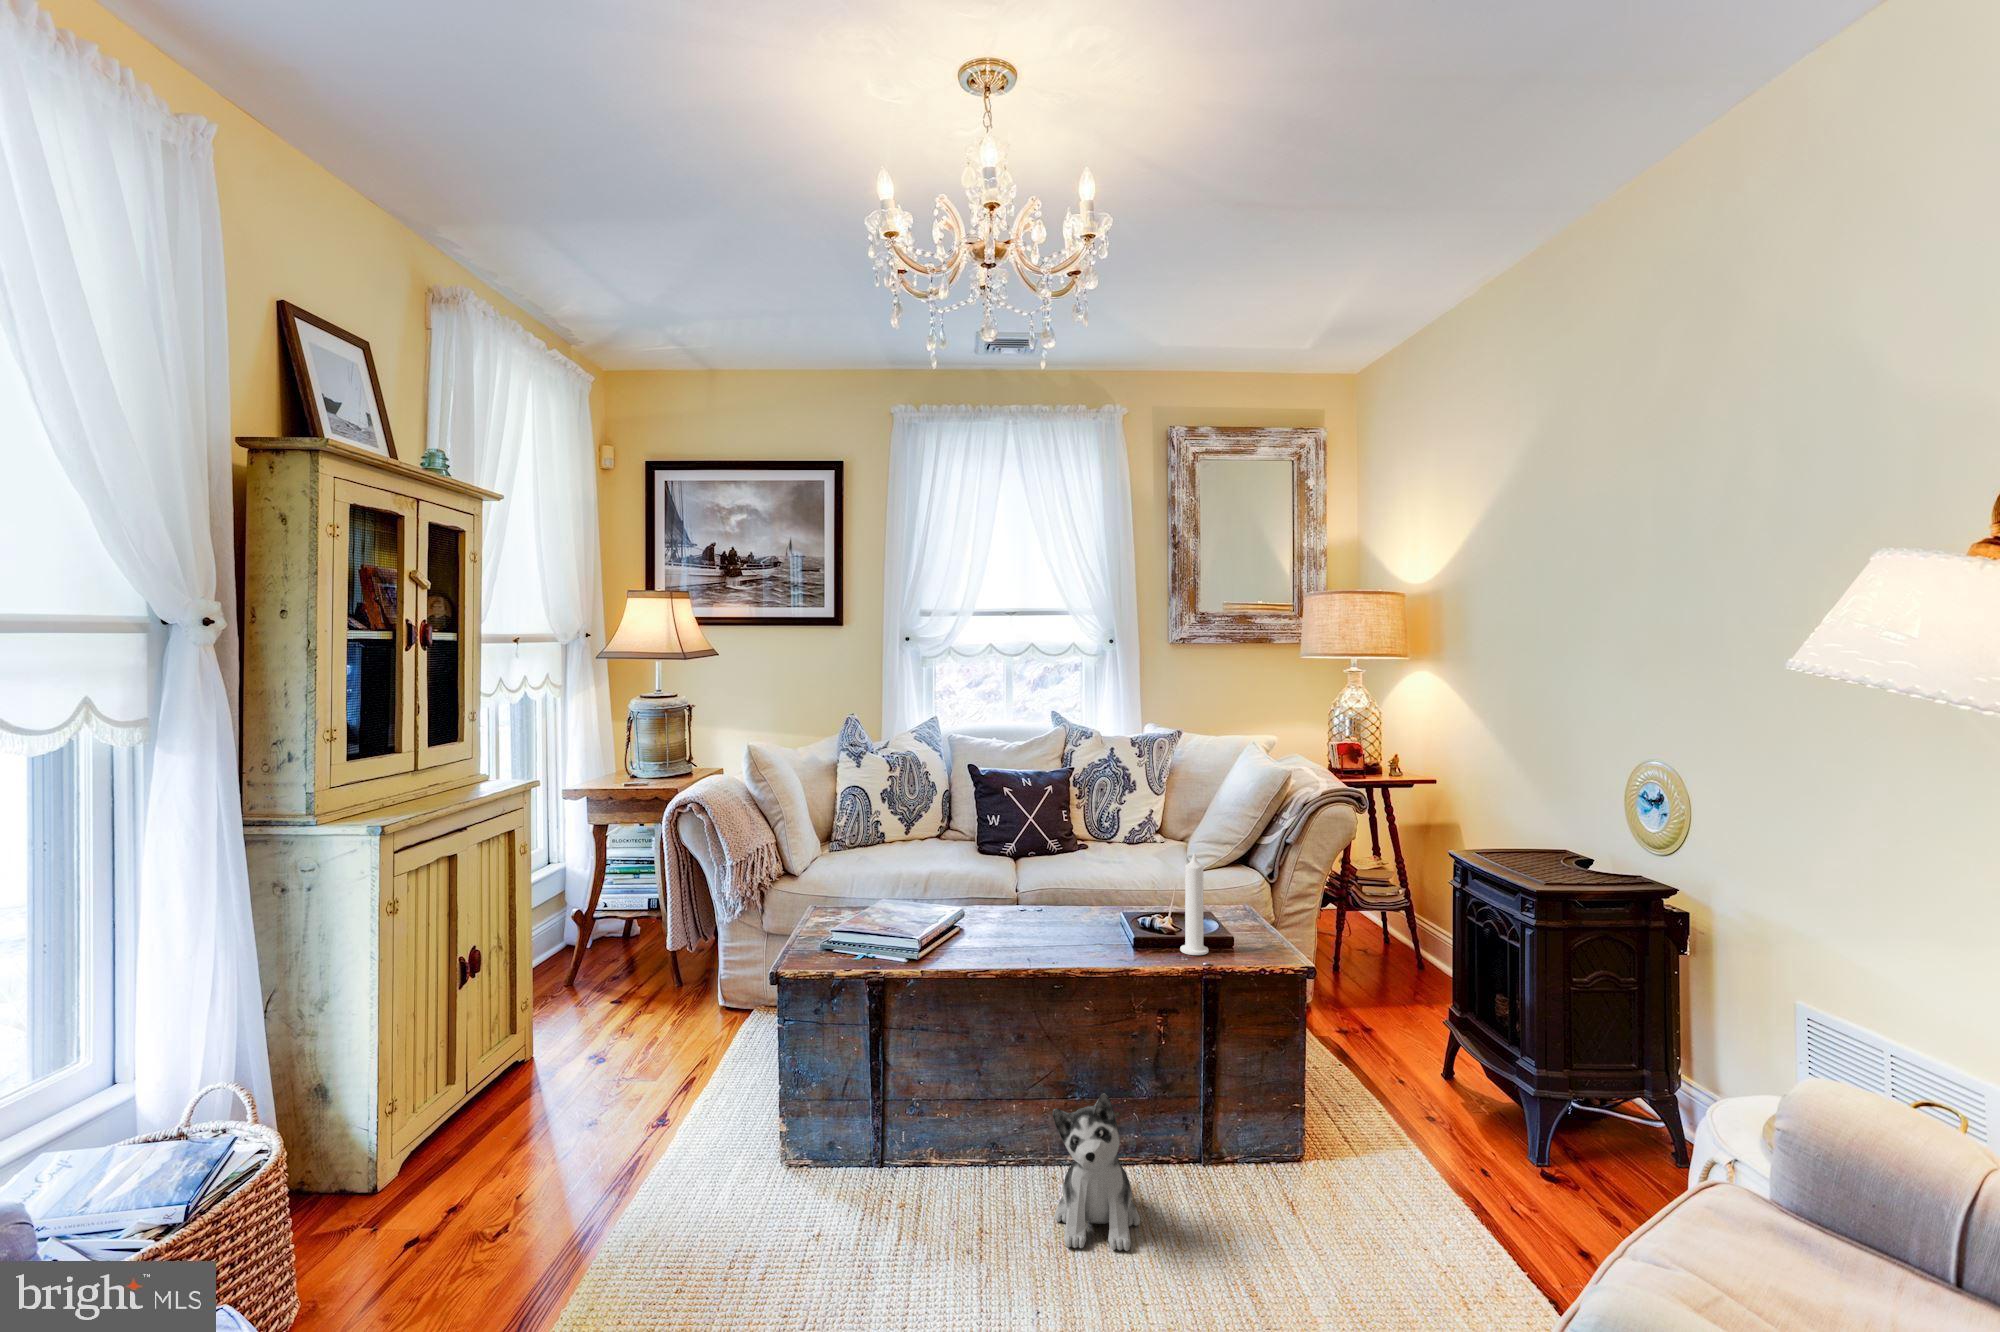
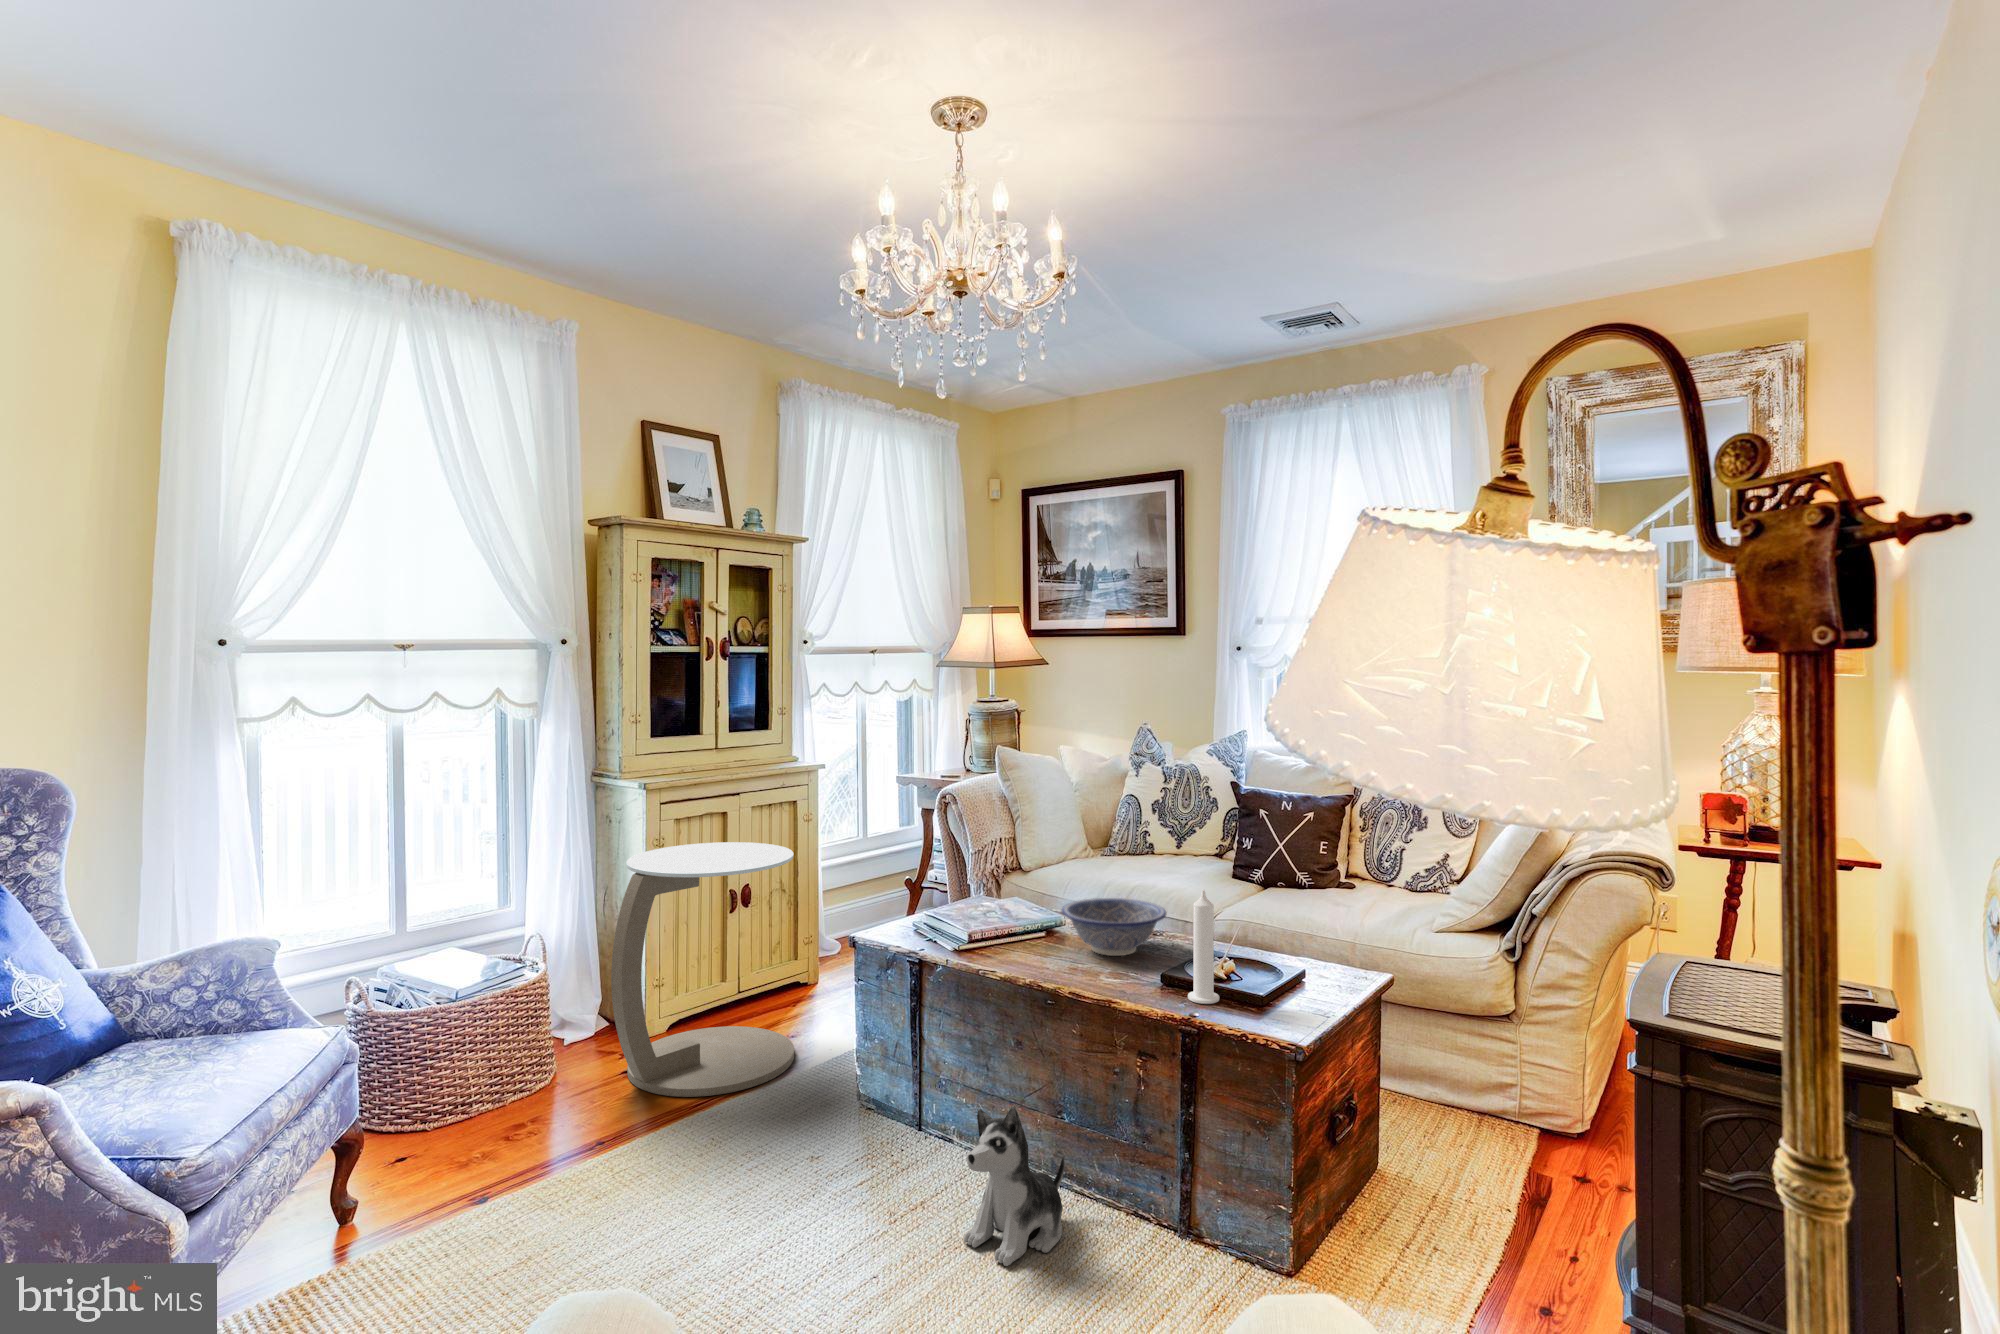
decorative bowl: none [991,879,1093,935] -> present [1062,898,1166,956]
side table: none [395,886,638,1252] -> present [611,842,794,1097]

